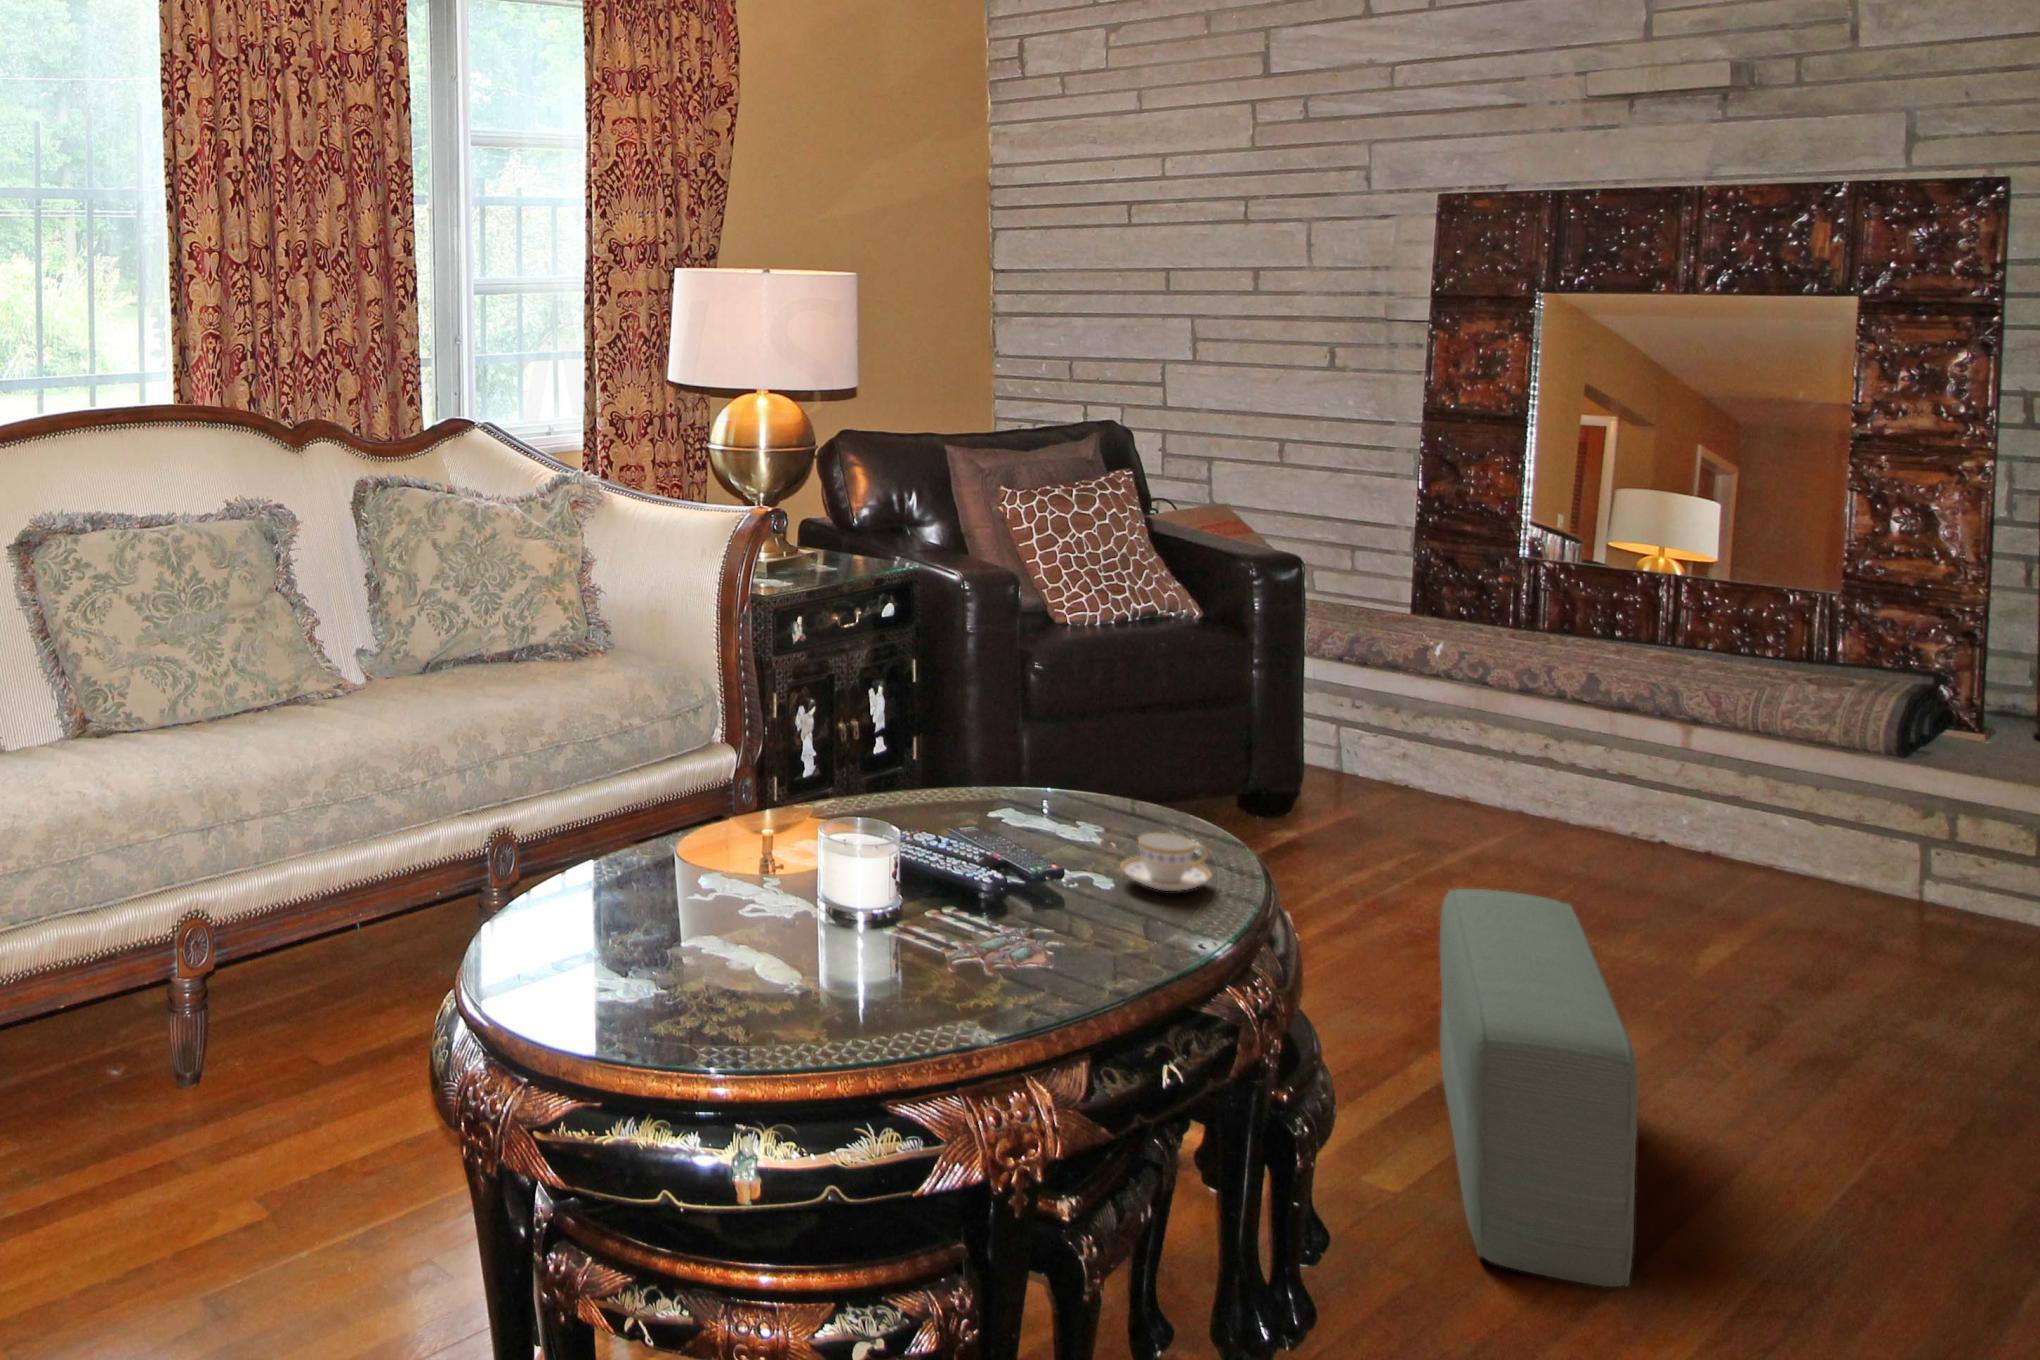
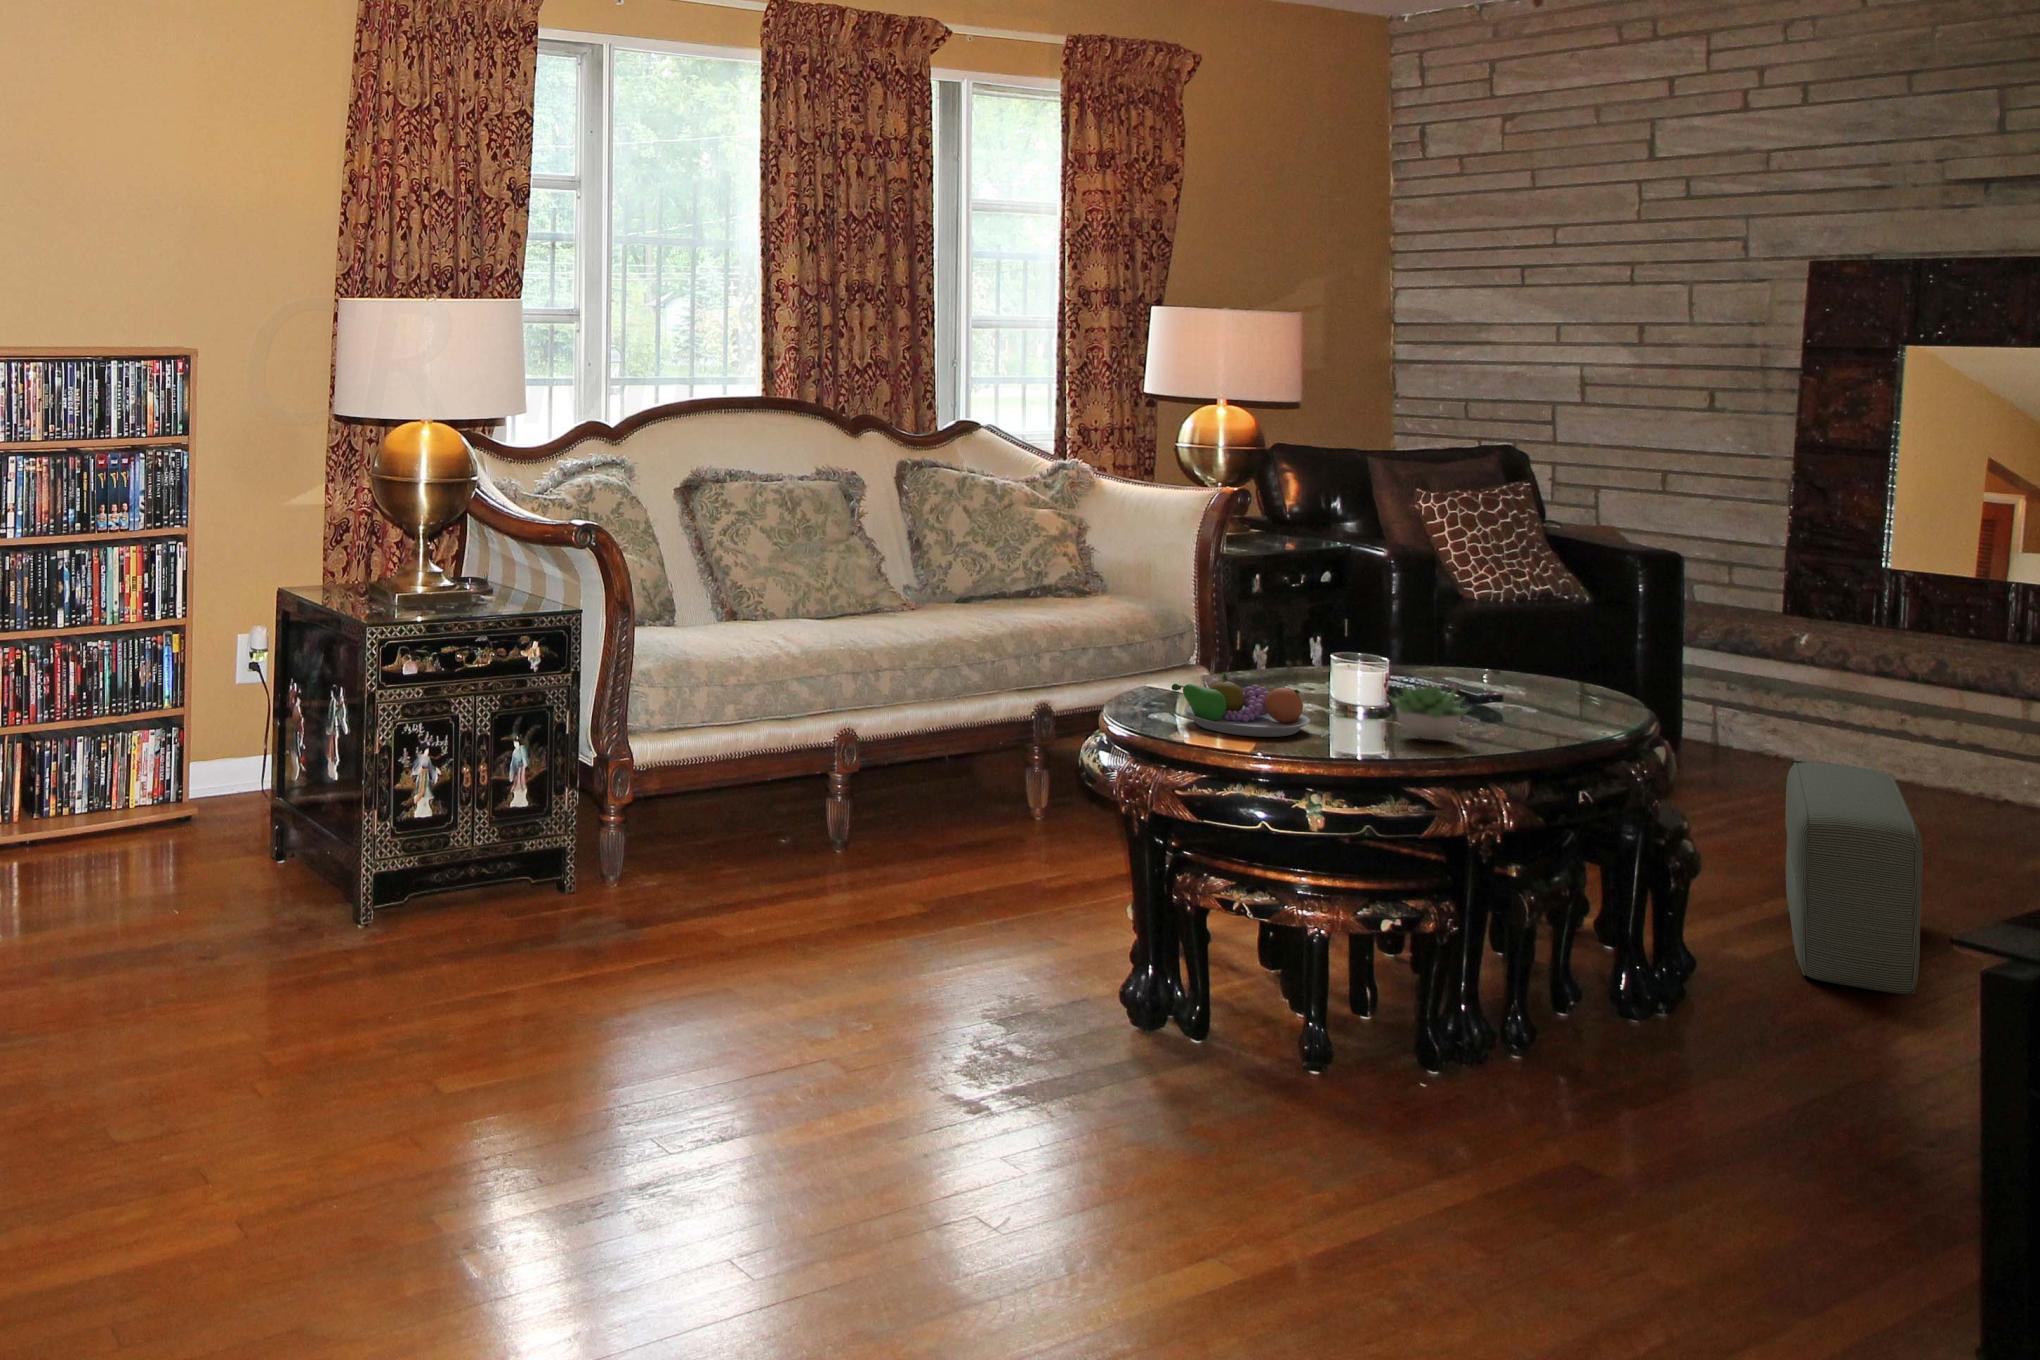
teacup: present [1121,833,1211,891] -> none [1539,680,1606,716]
fruit bowl: none [571,879,775,1007] -> present [1172,673,1310,737]
succulent plant: none [890,895,1010,994] -> present [1389,684,1469,740]

